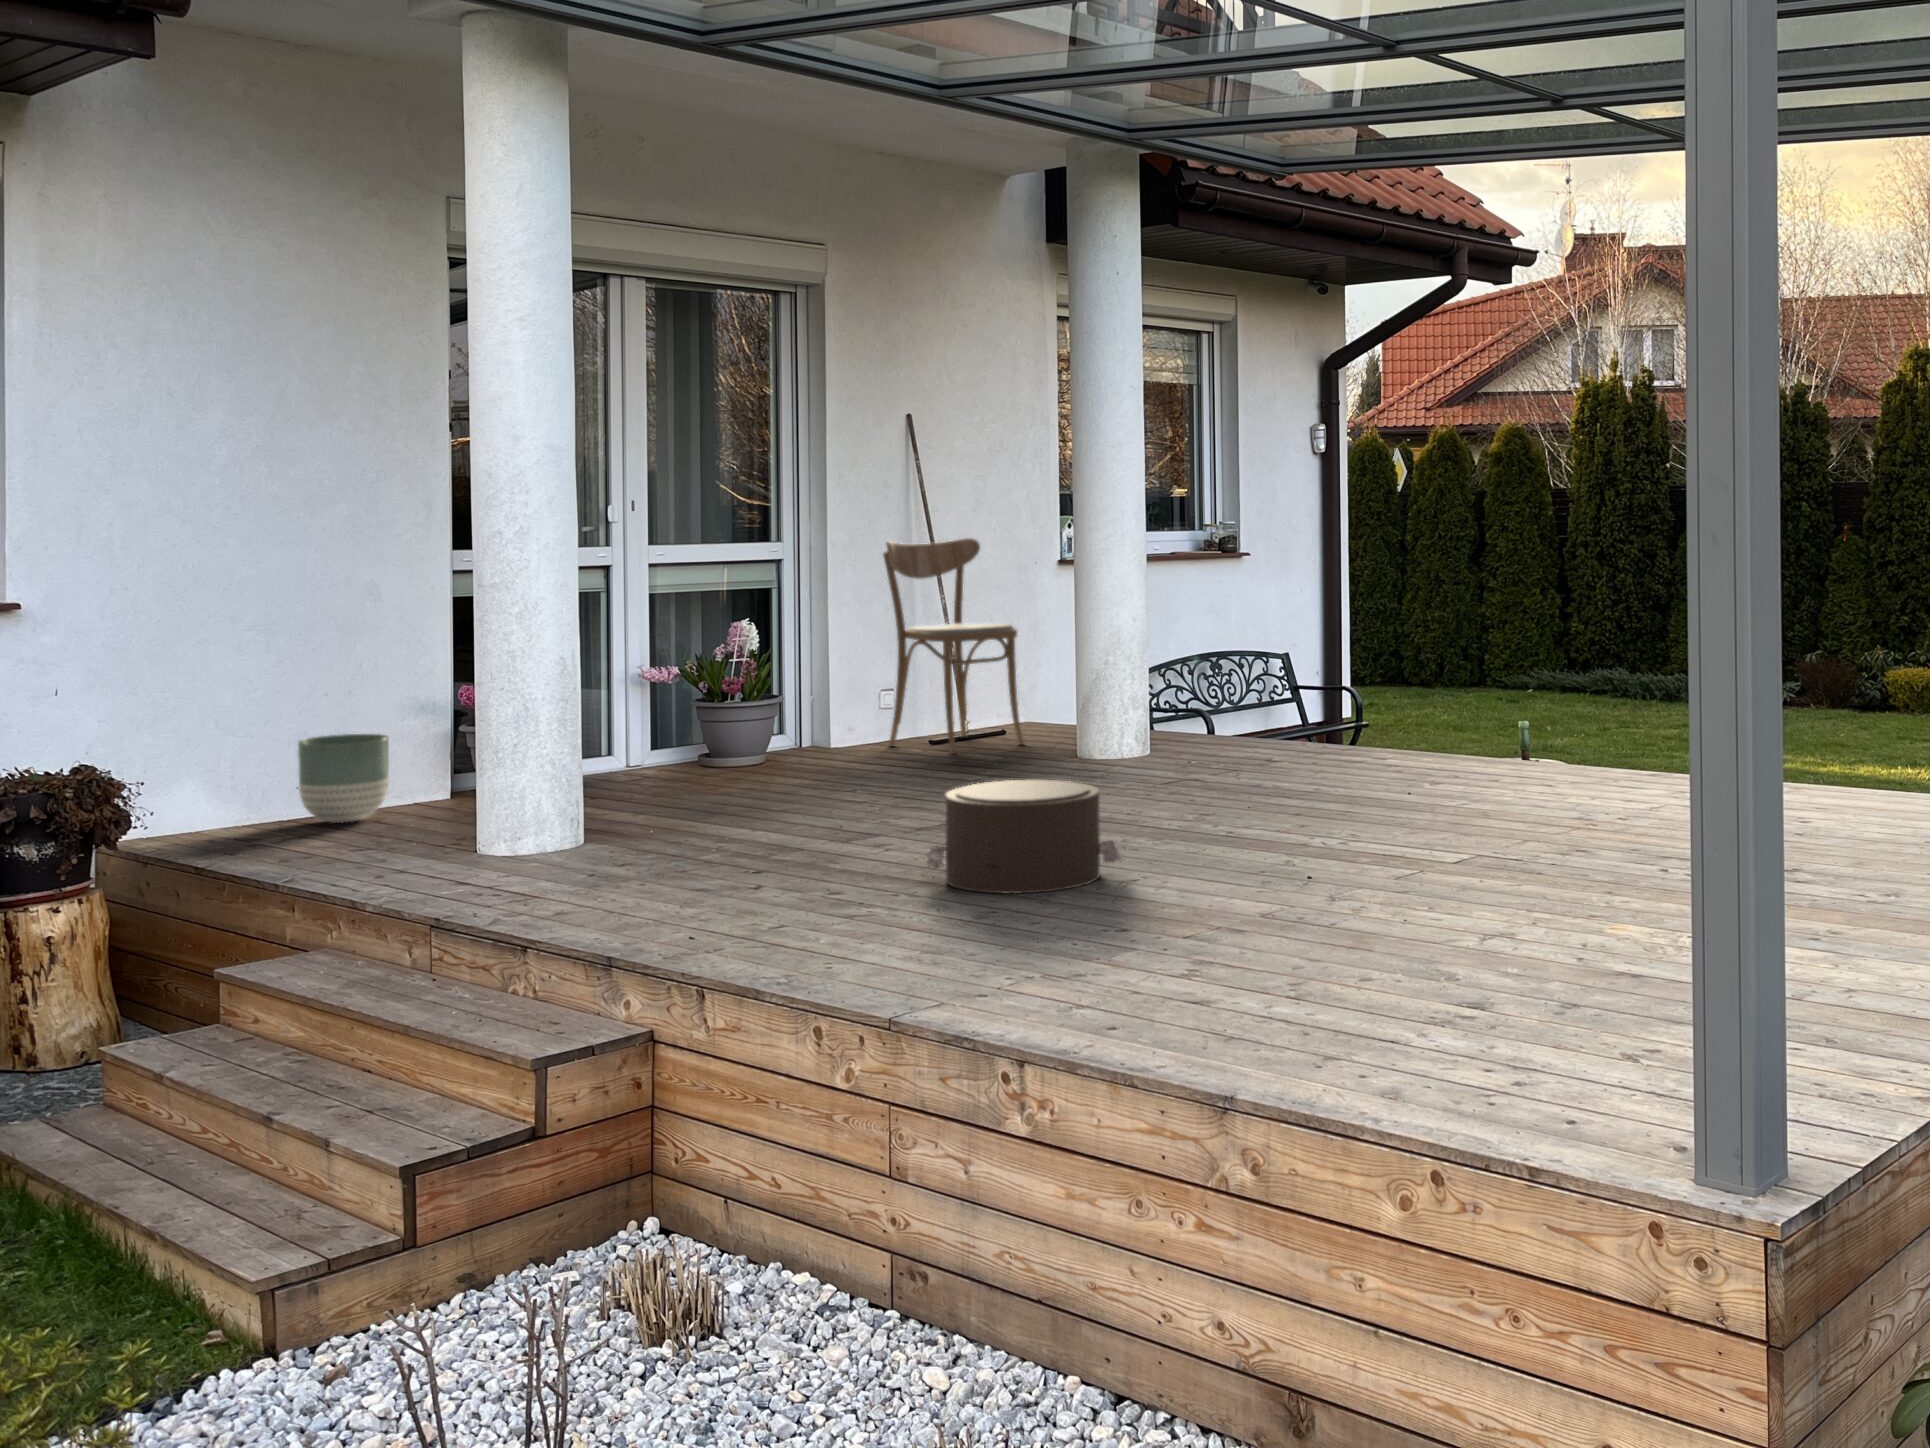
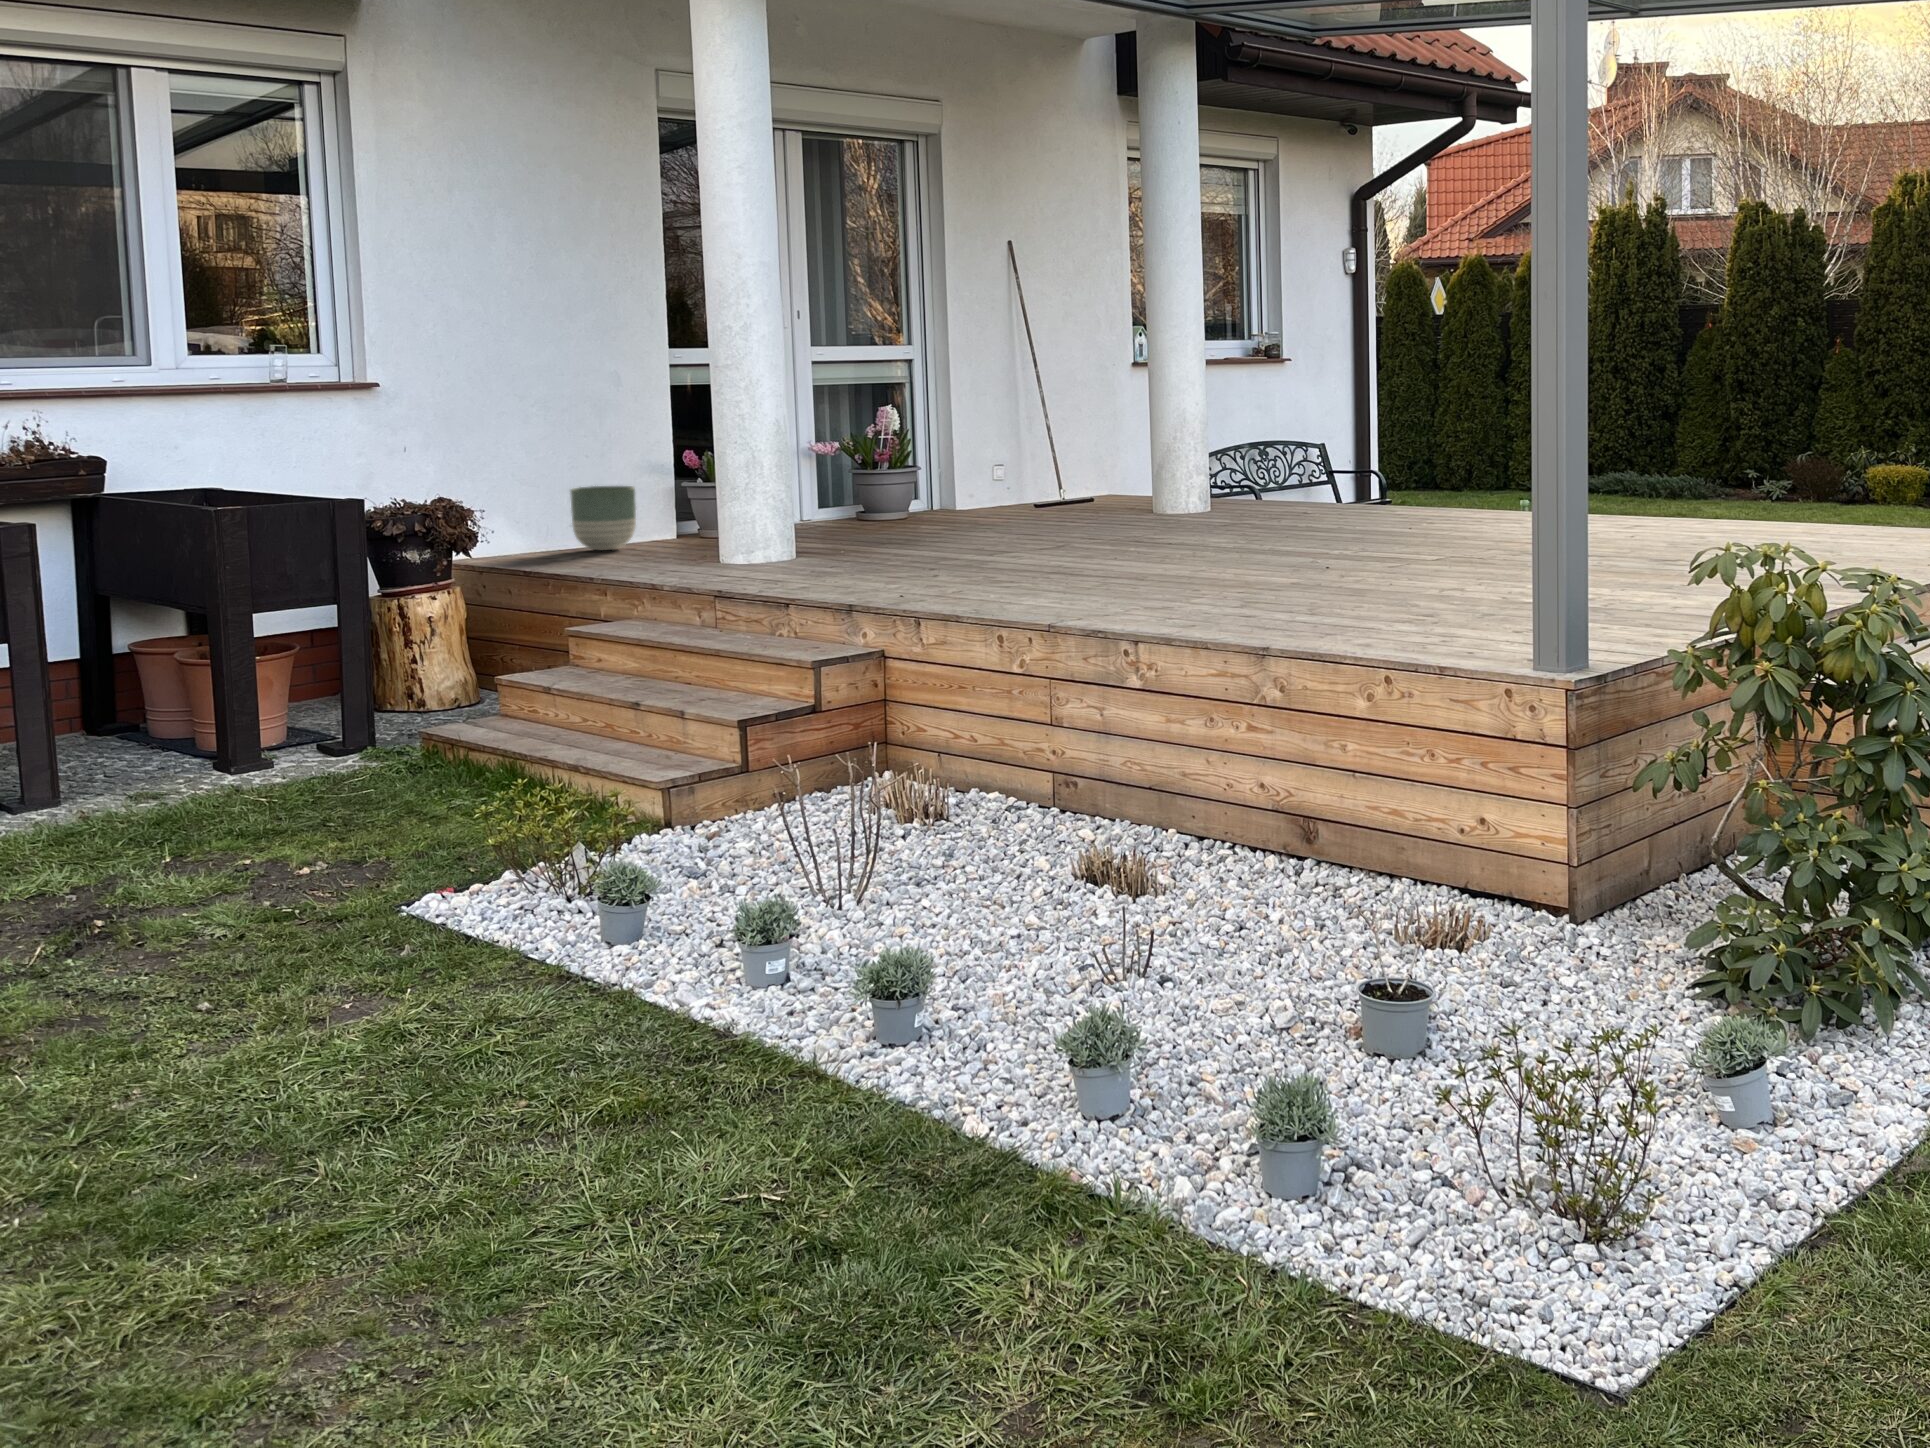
dining chair: present [883,538,1024,754] -> none [990,342,1107,514]
pouf: present [927,780,1122,894] -> none [1054,505,1193,578]

